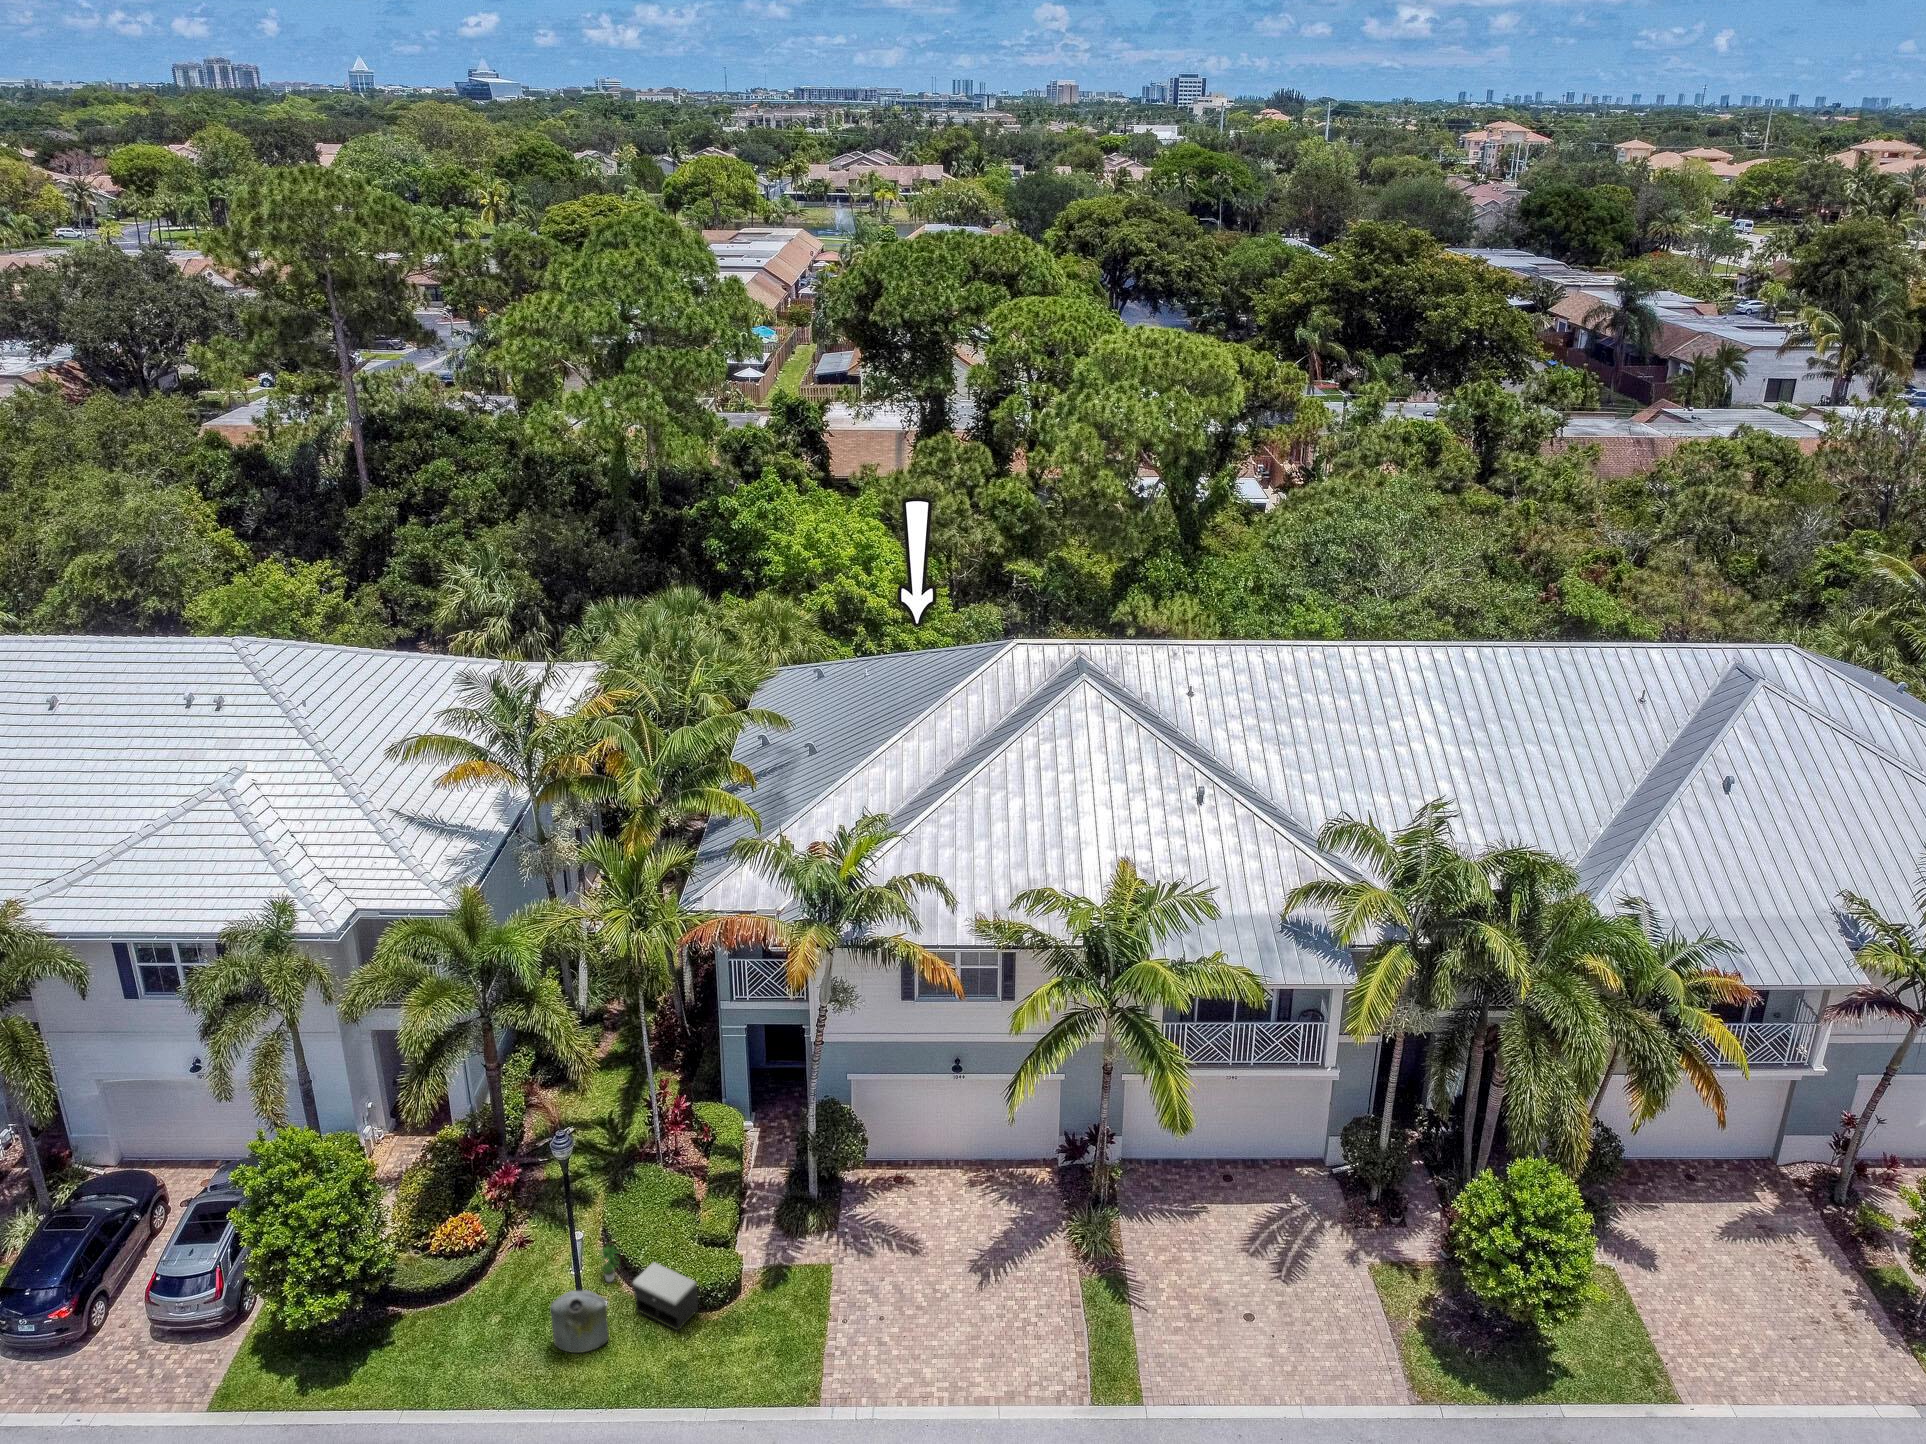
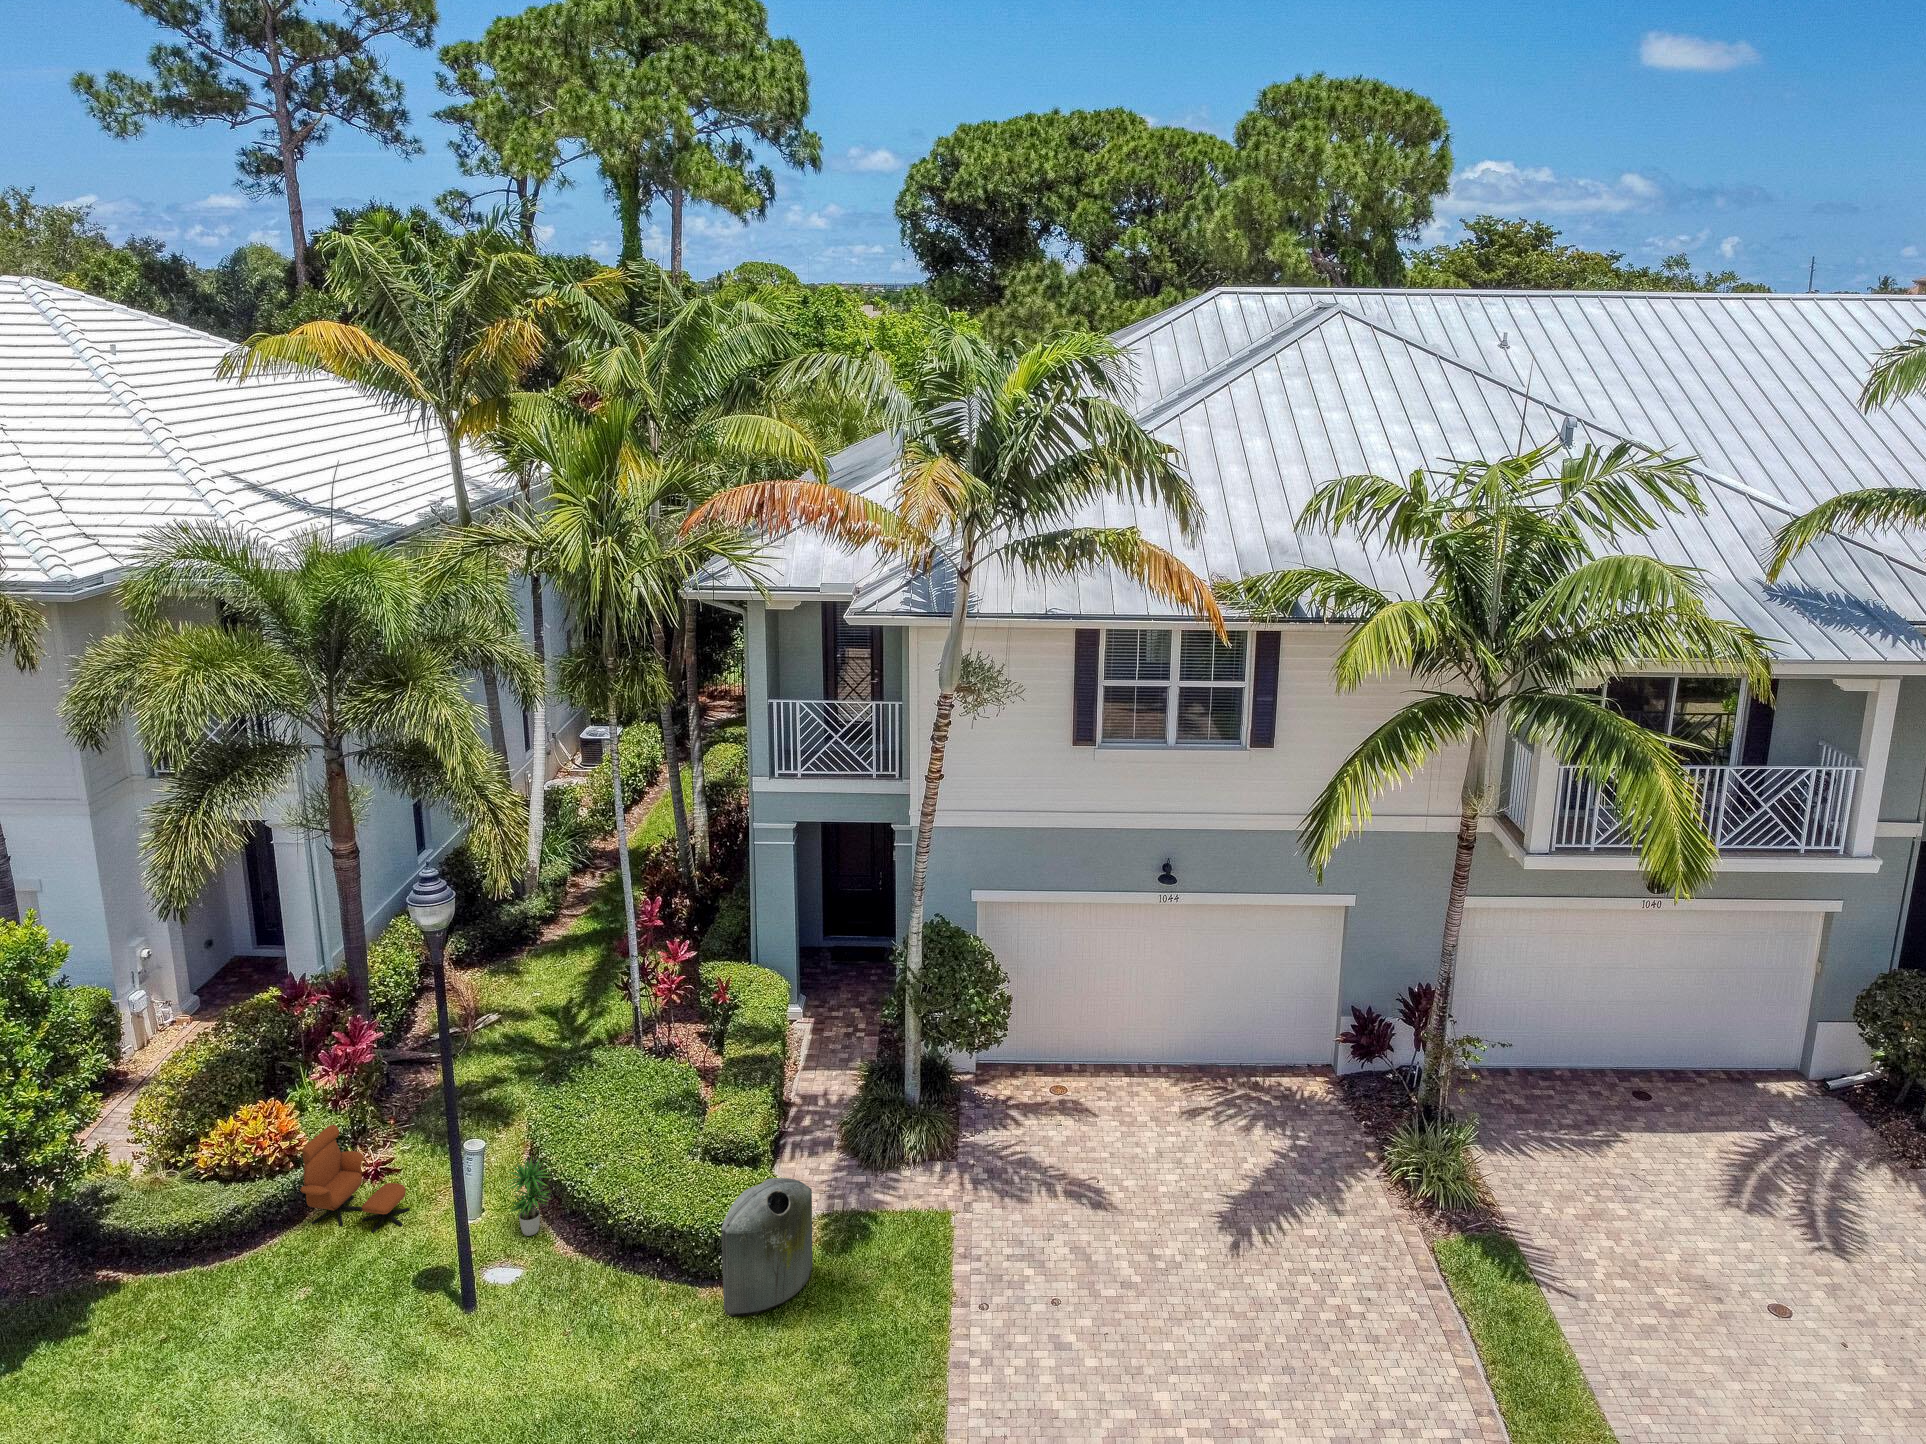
lounge chair: none [489,1225,544,1282] -> present [300,1125,410,1233]
storage bench: present [633,1262,698,1330] -> none [566,1186,696,1319]
trash can: present [550,1290,609,1353] -> present [721,1178,813,1316]

